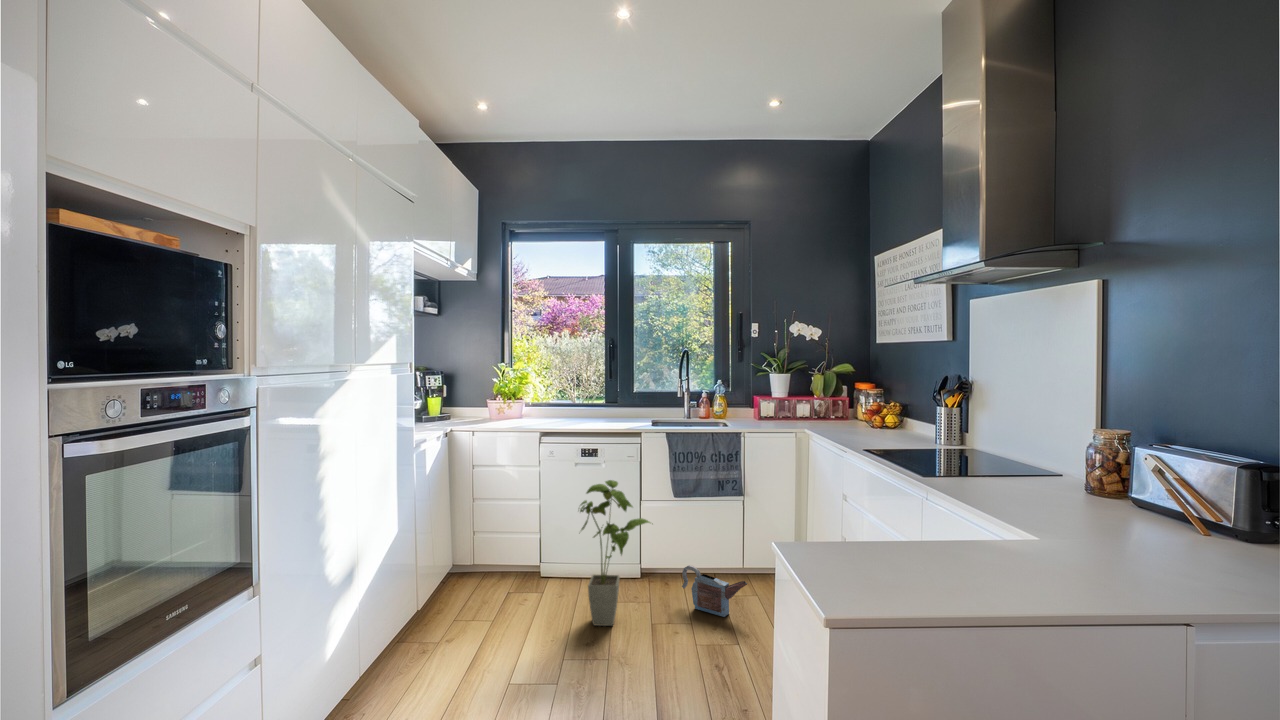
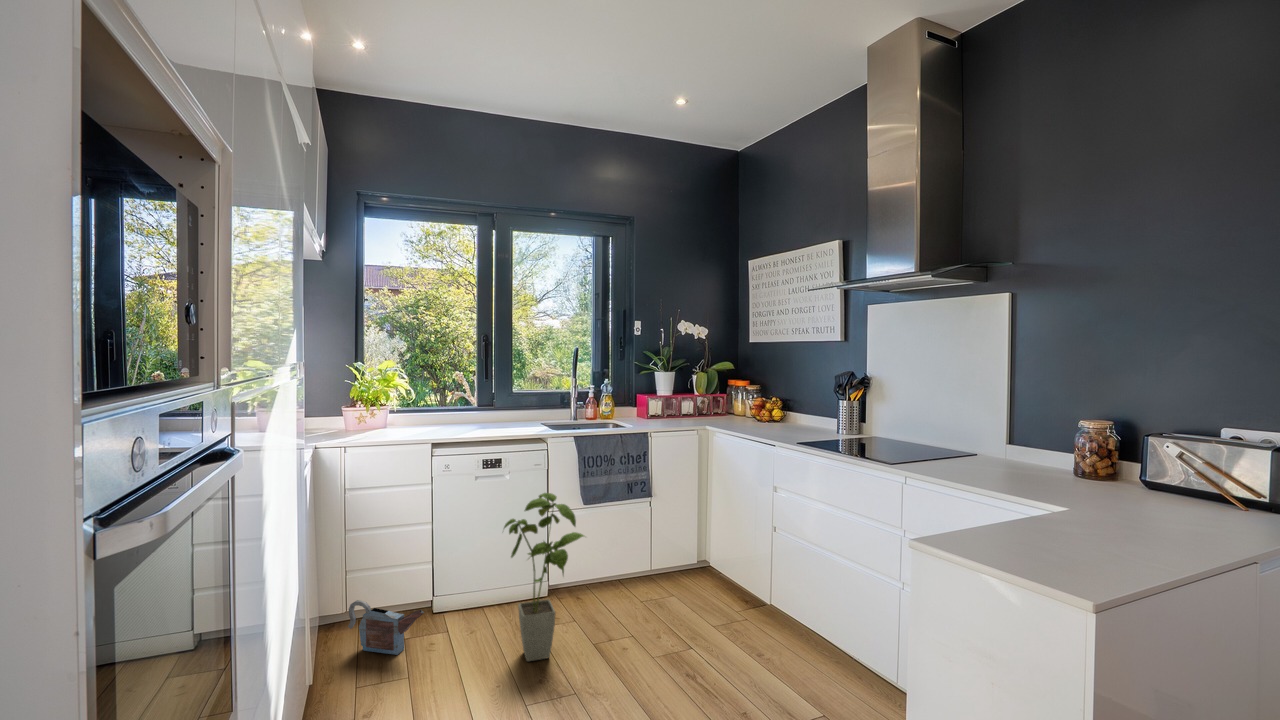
watering can: present [682,565,747,617] -> present [348,600,424,655]

